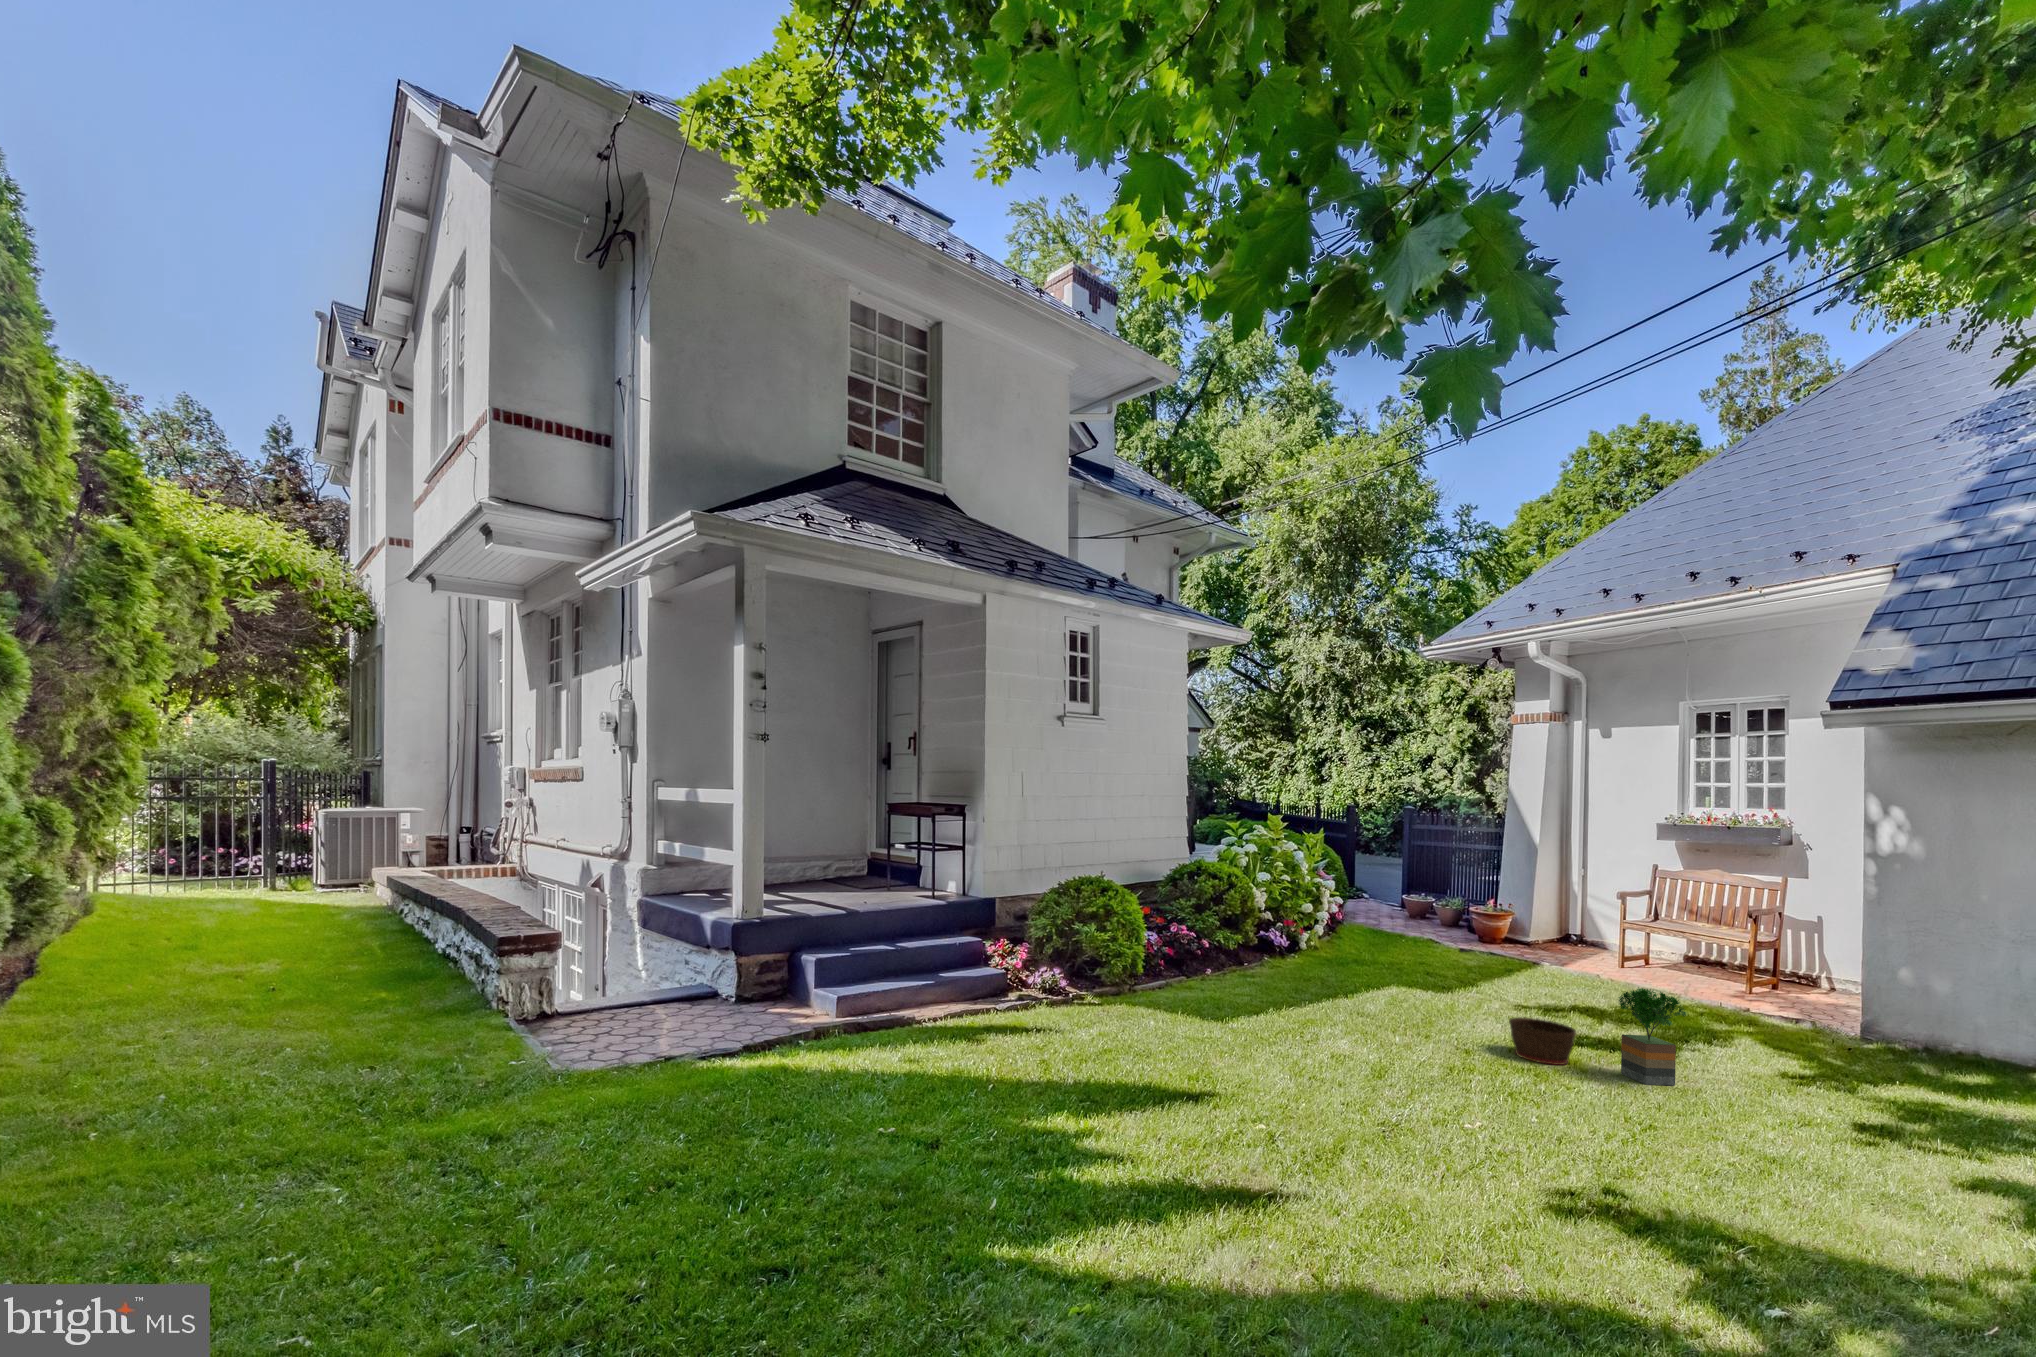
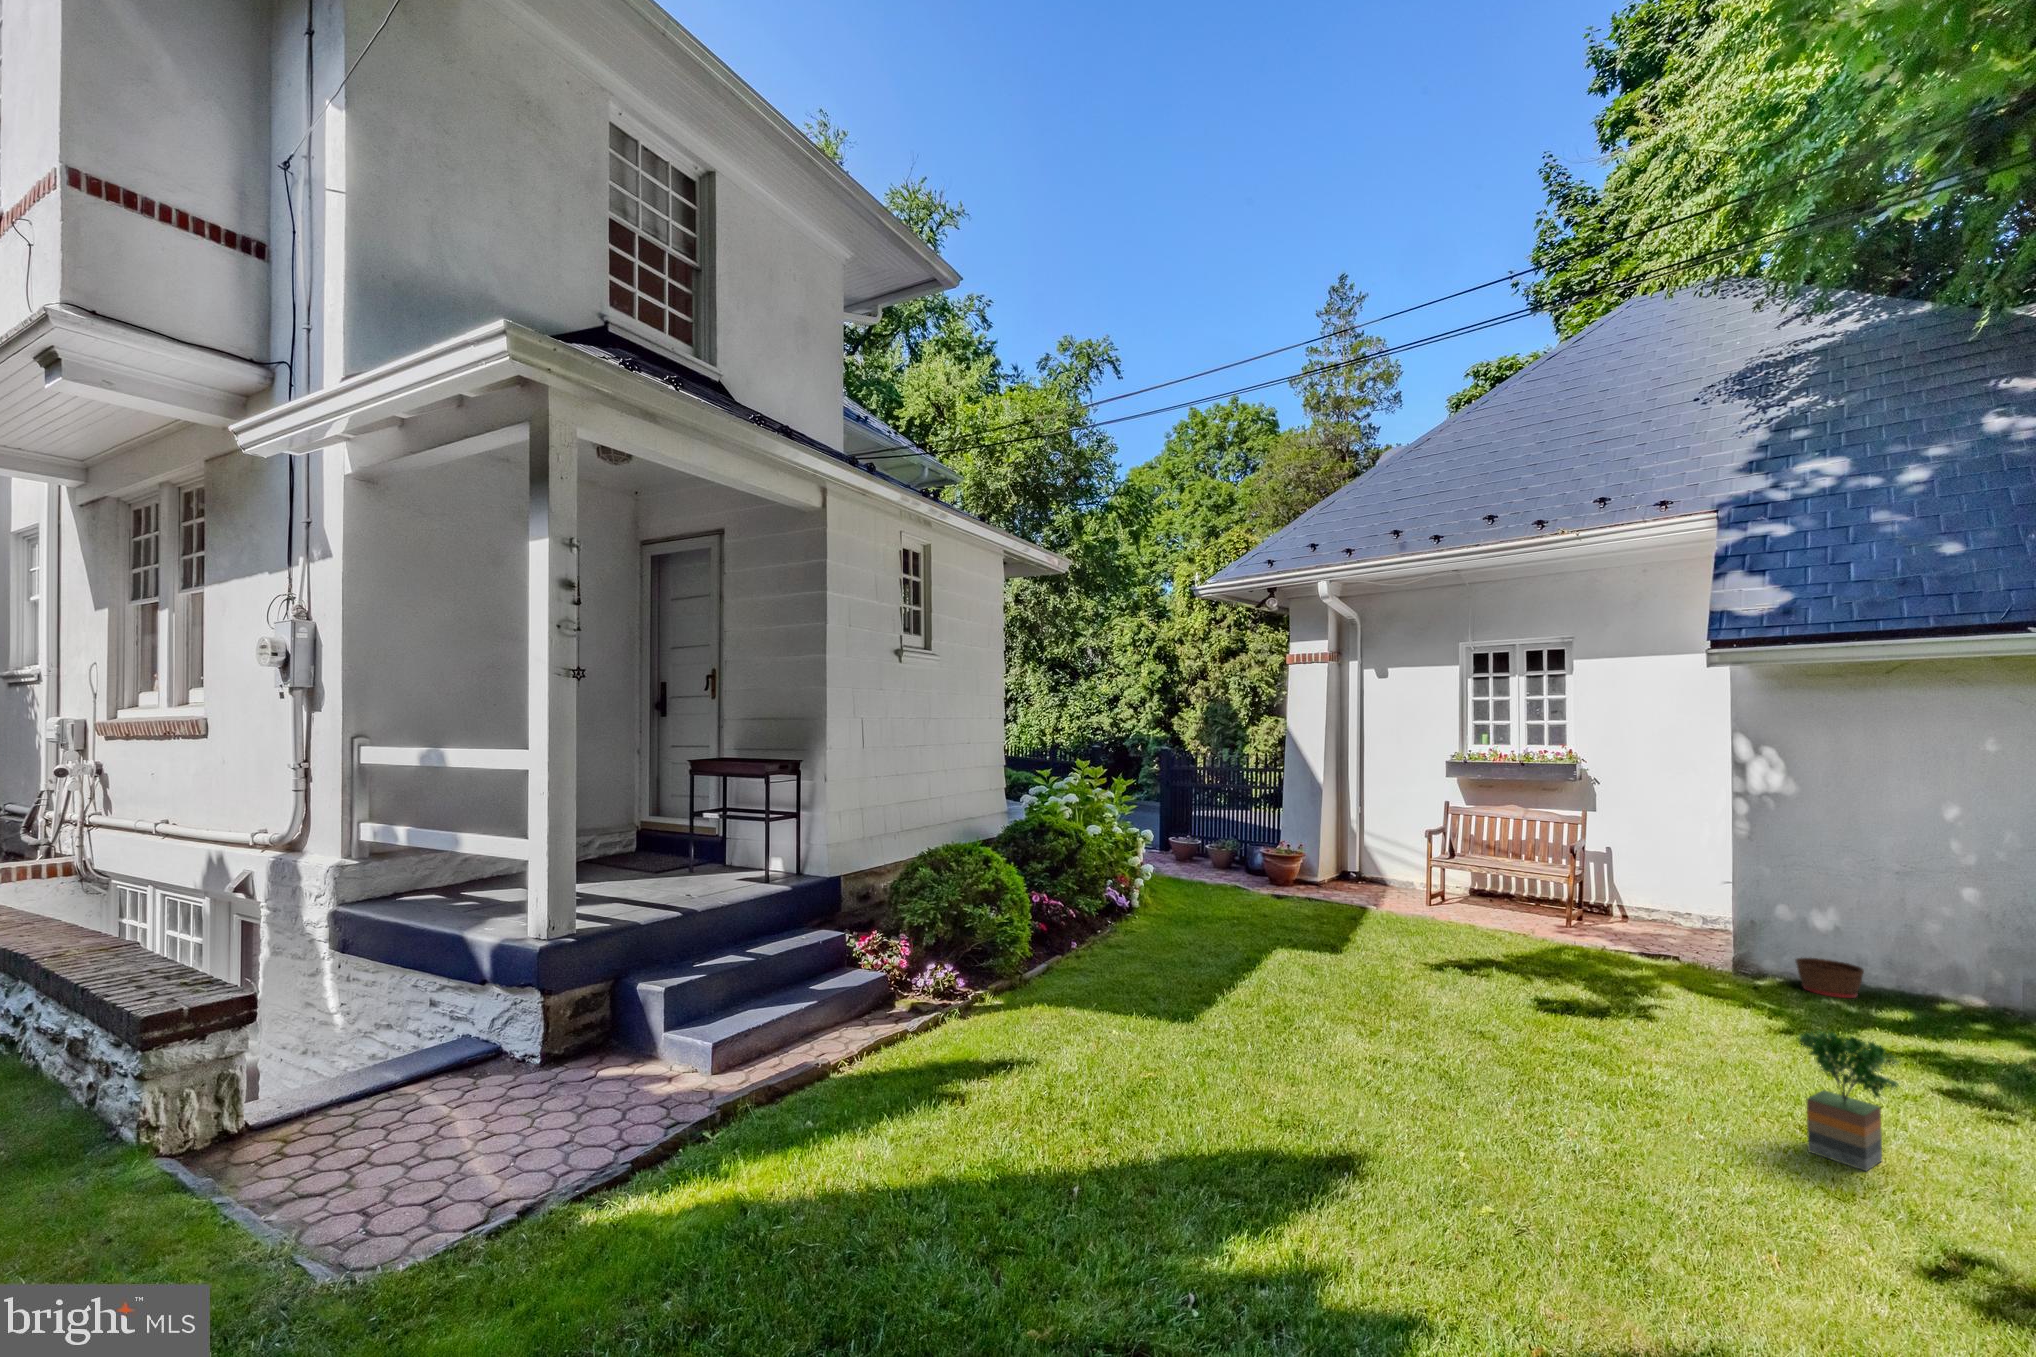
basket: present [1509,1017,1576,1065] -> present [1795,958,1864,998]

